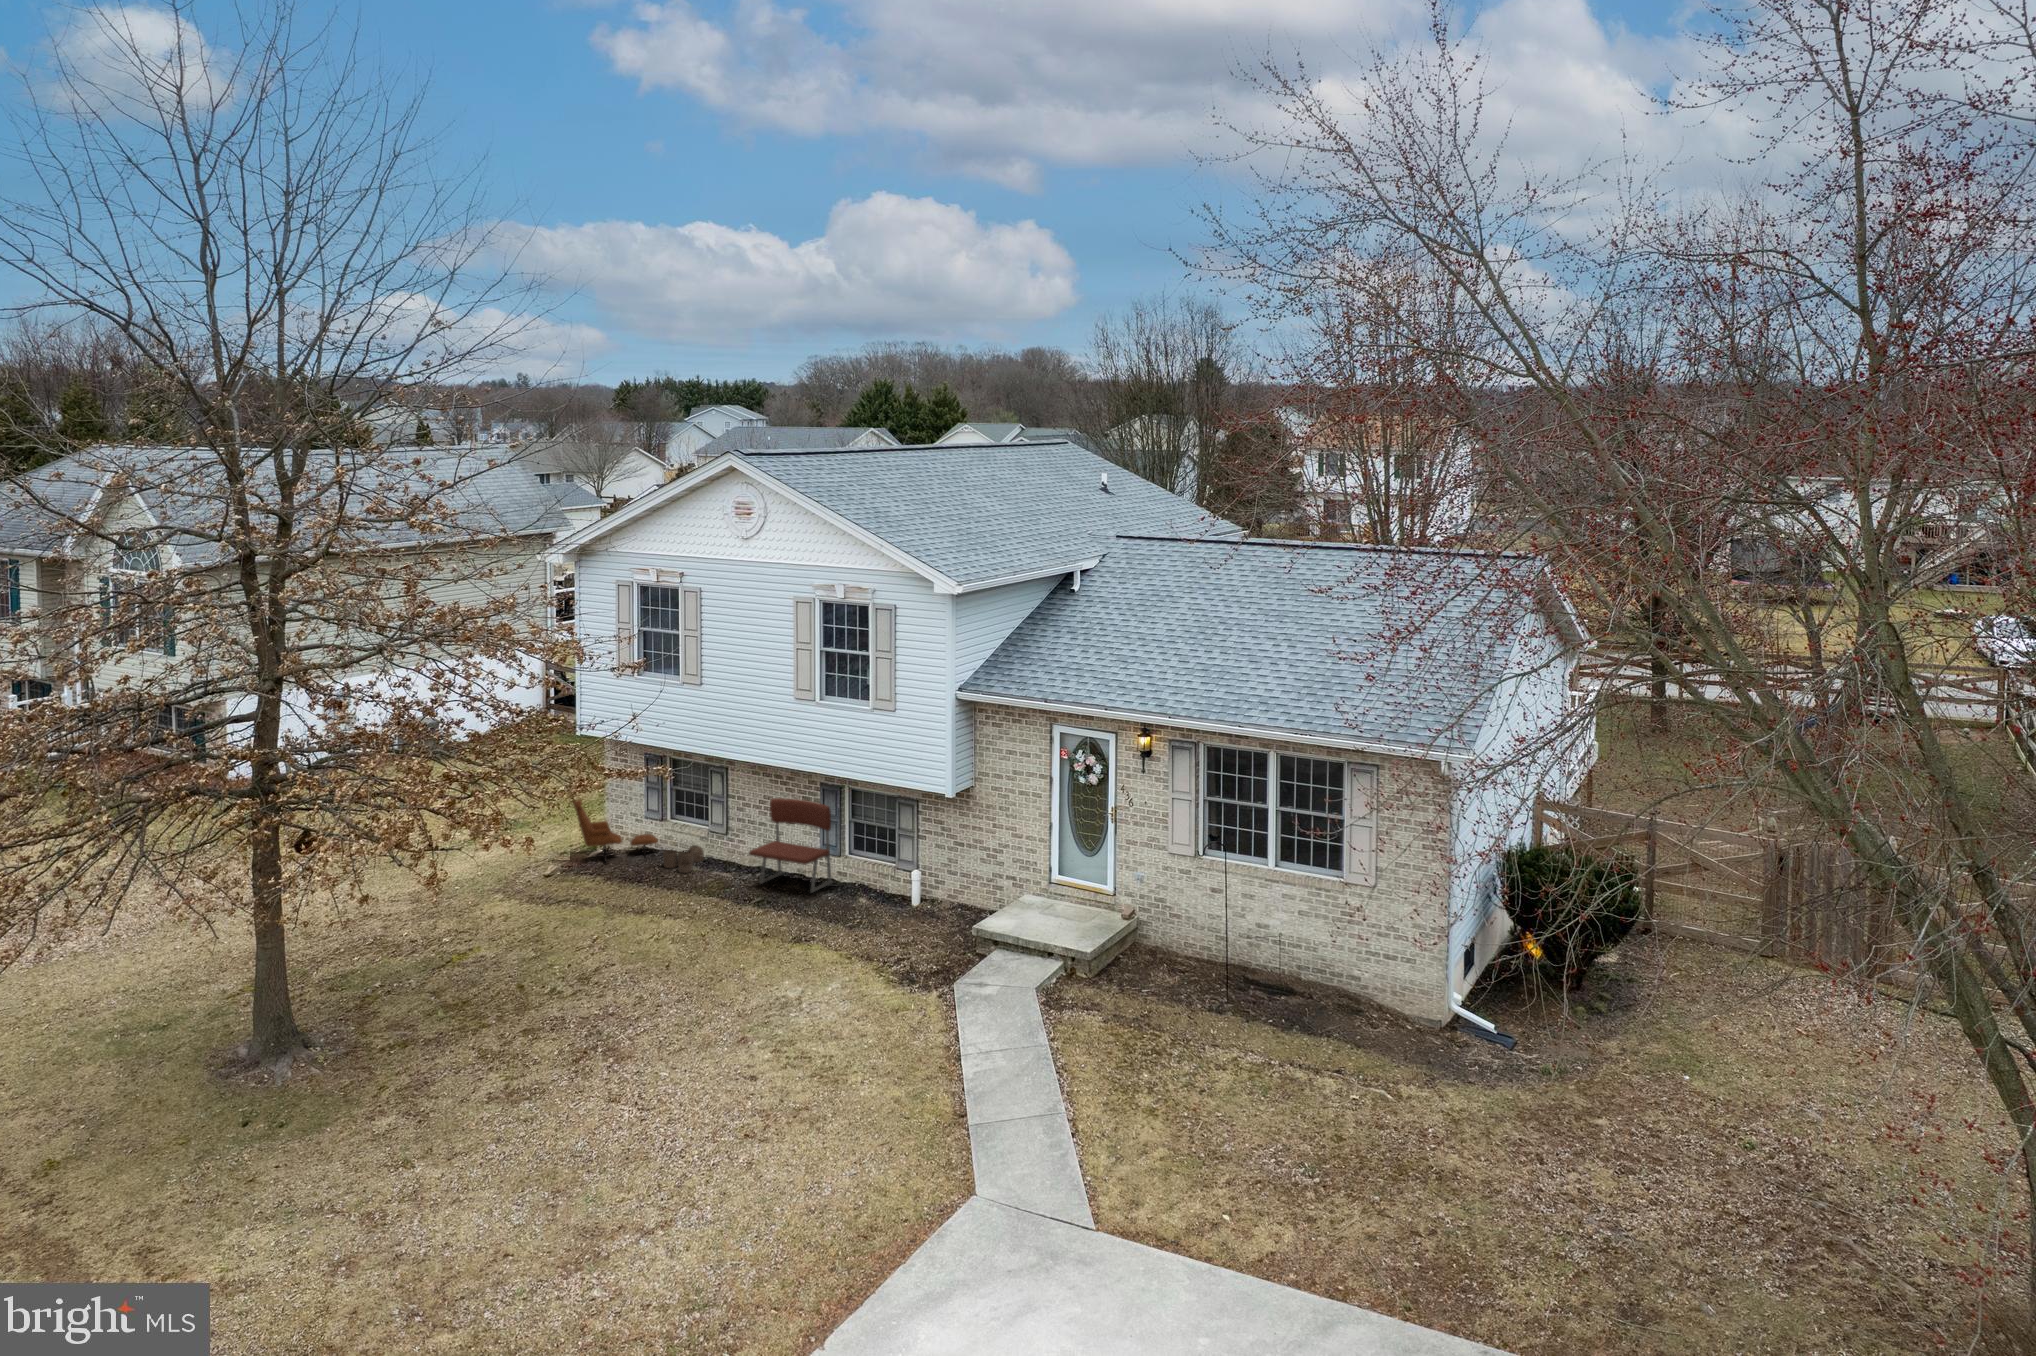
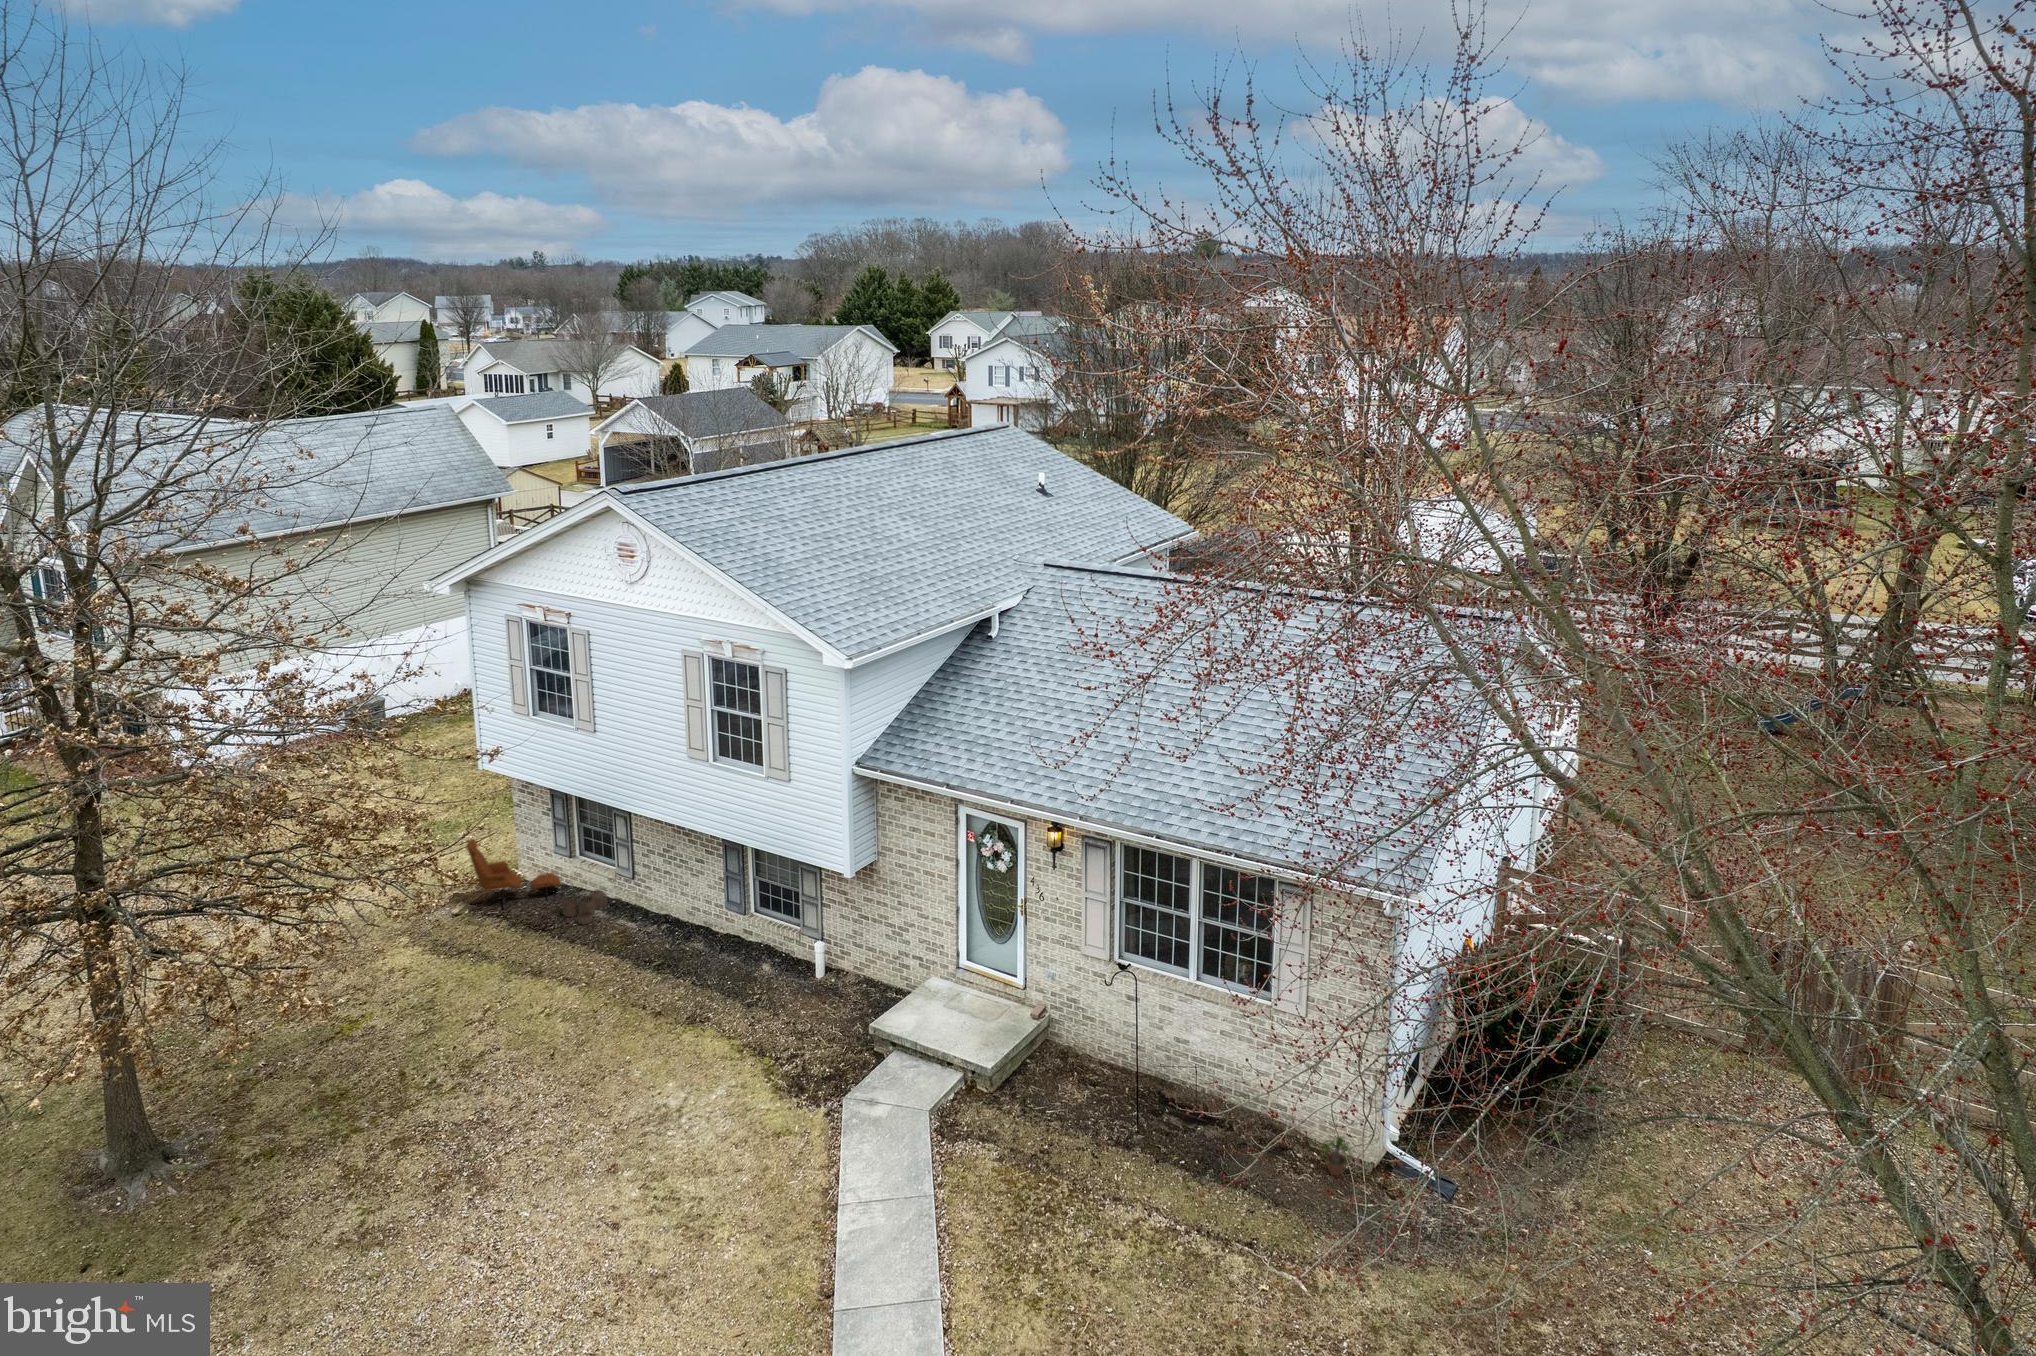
bench: present [749,798,832,892] -> none [647,852,737,958]
potted plant: none [1397,992,1438,1028] -> present [1322,1136,1351,1176]

